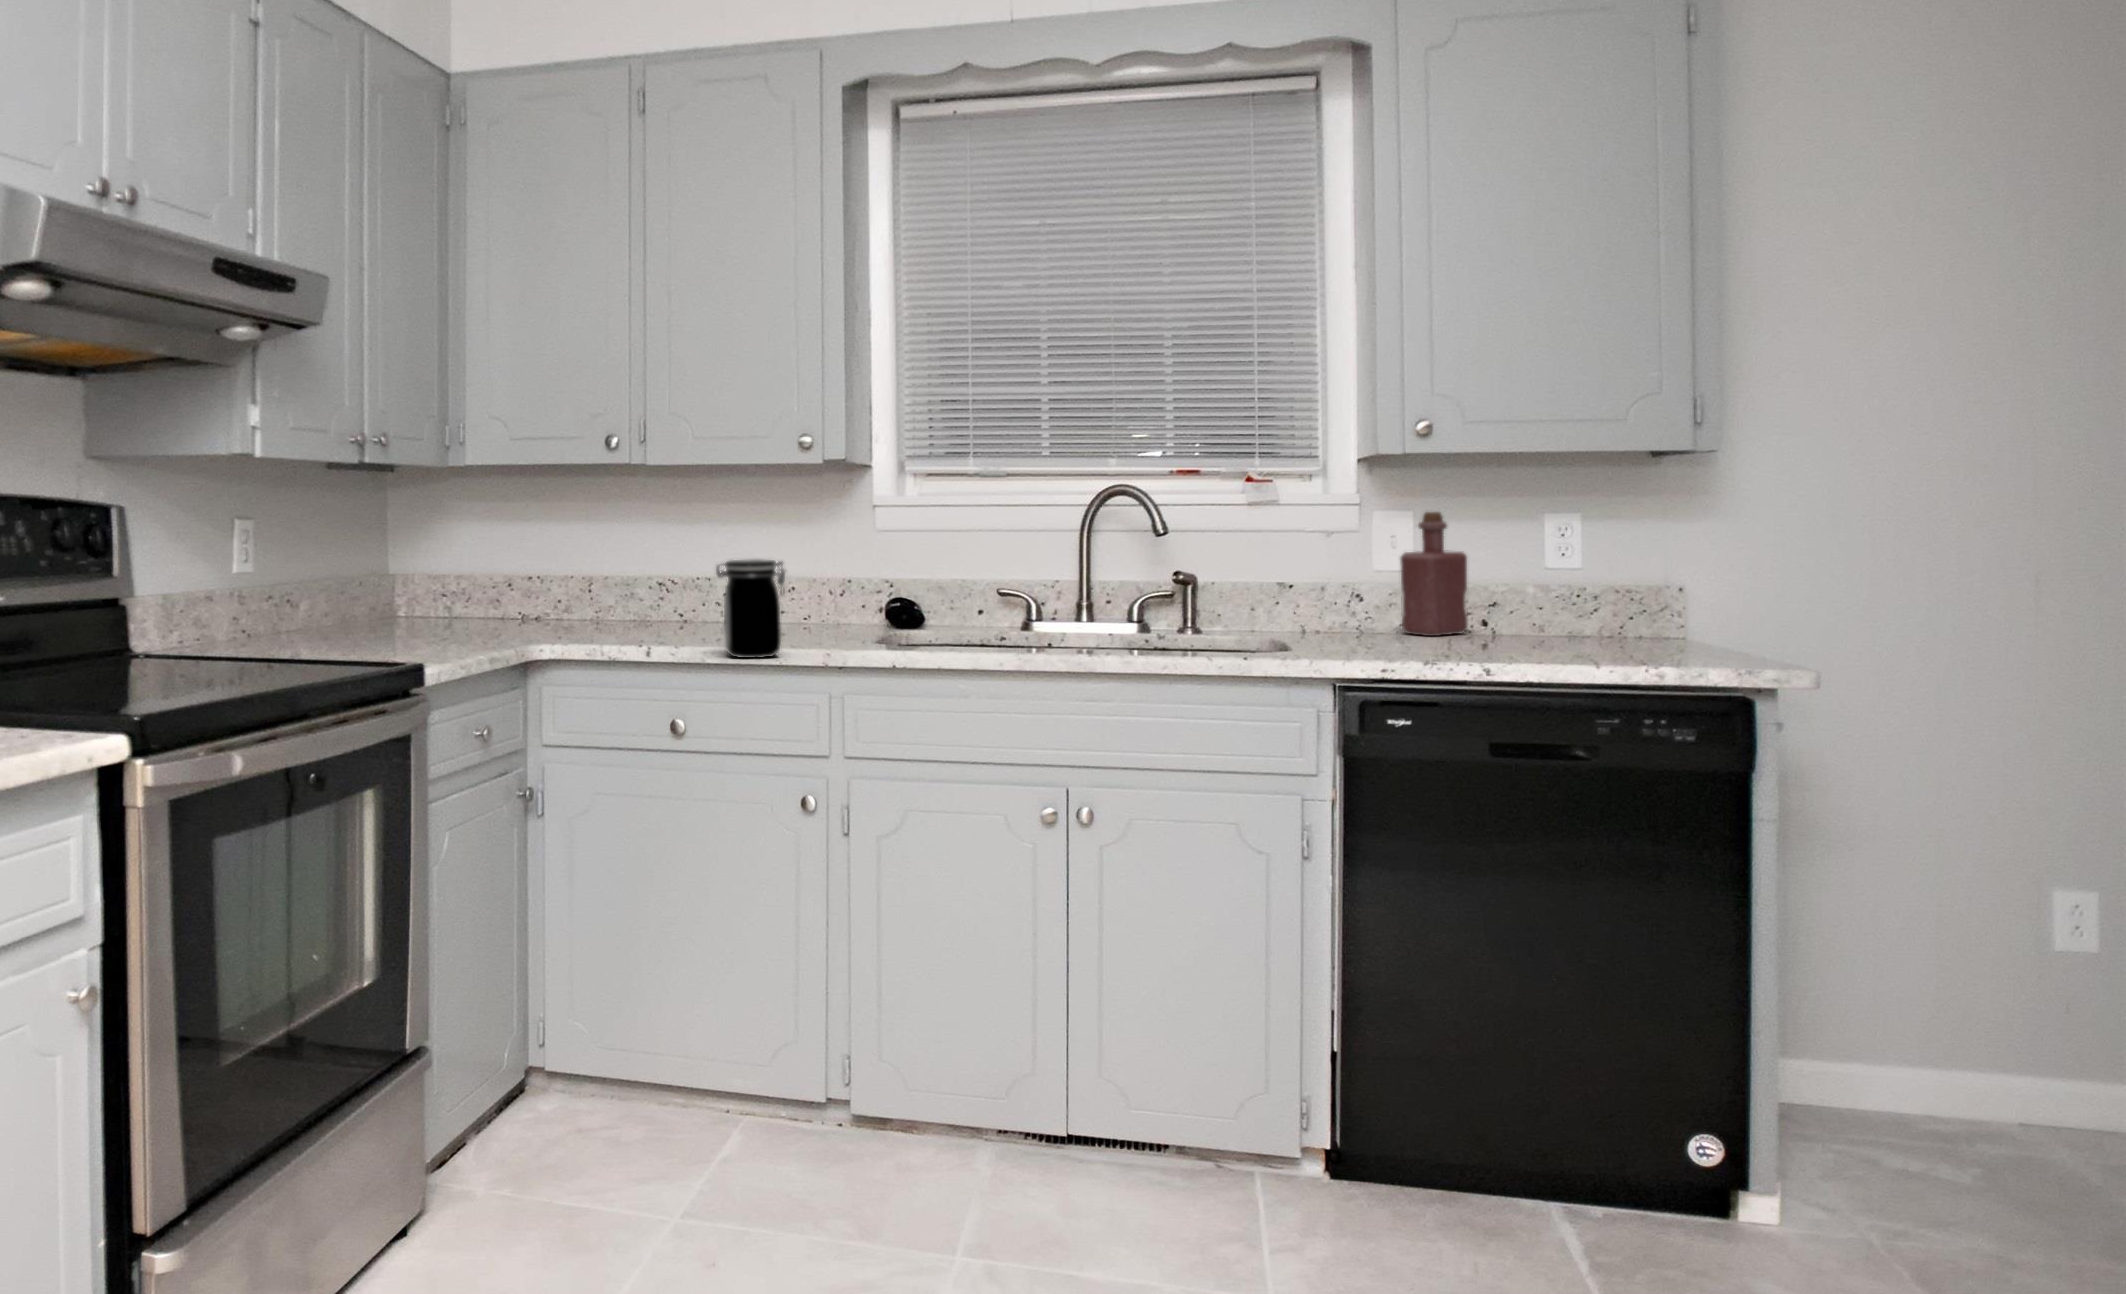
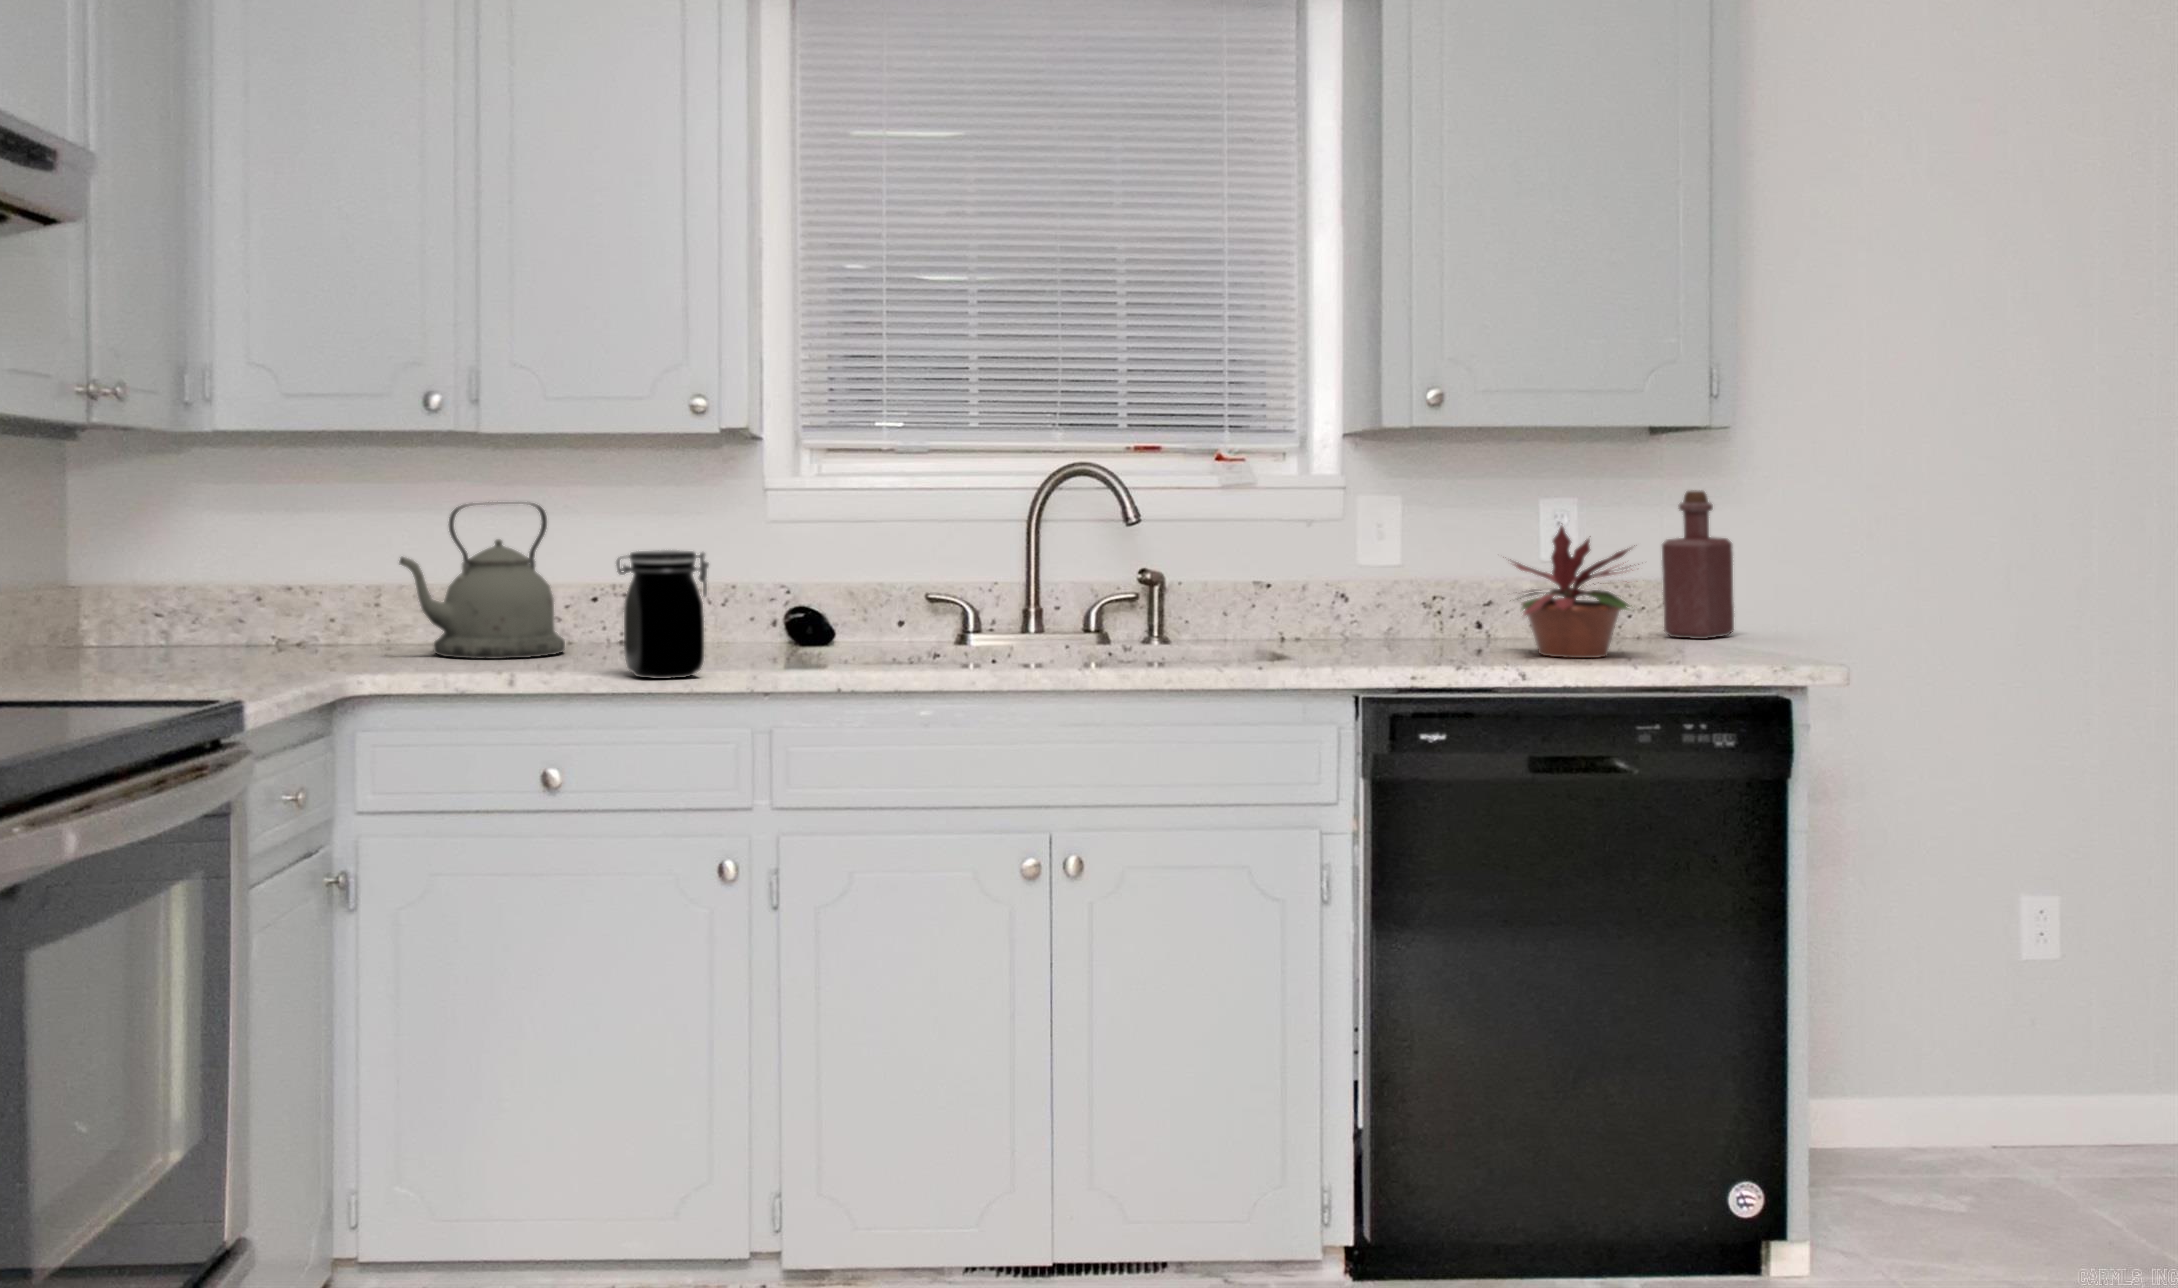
bottle: present [1400,512,1468,636] -> present [1662,490,1734,639]
kettle: none [583,520,712,637] -> present [400,502,565,659]
potted plant: none [1480,539,1631,657] -> present [1510,523,1639,658]

